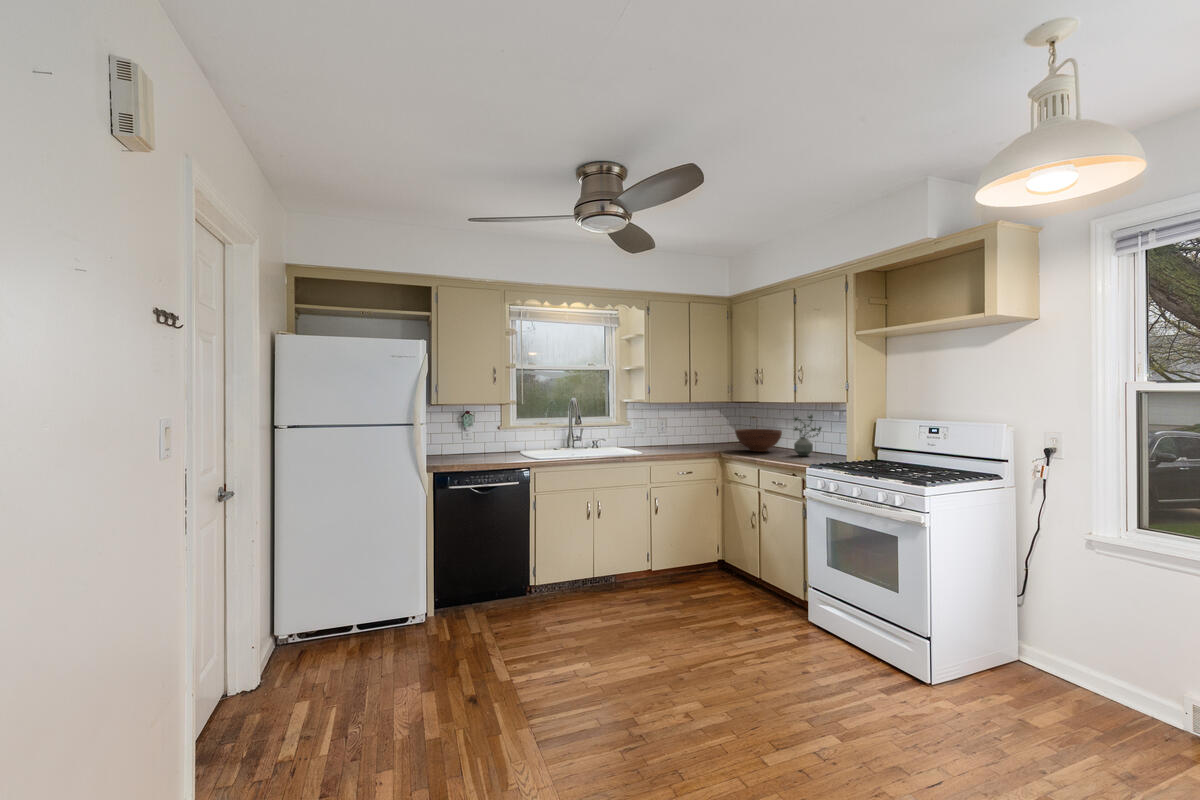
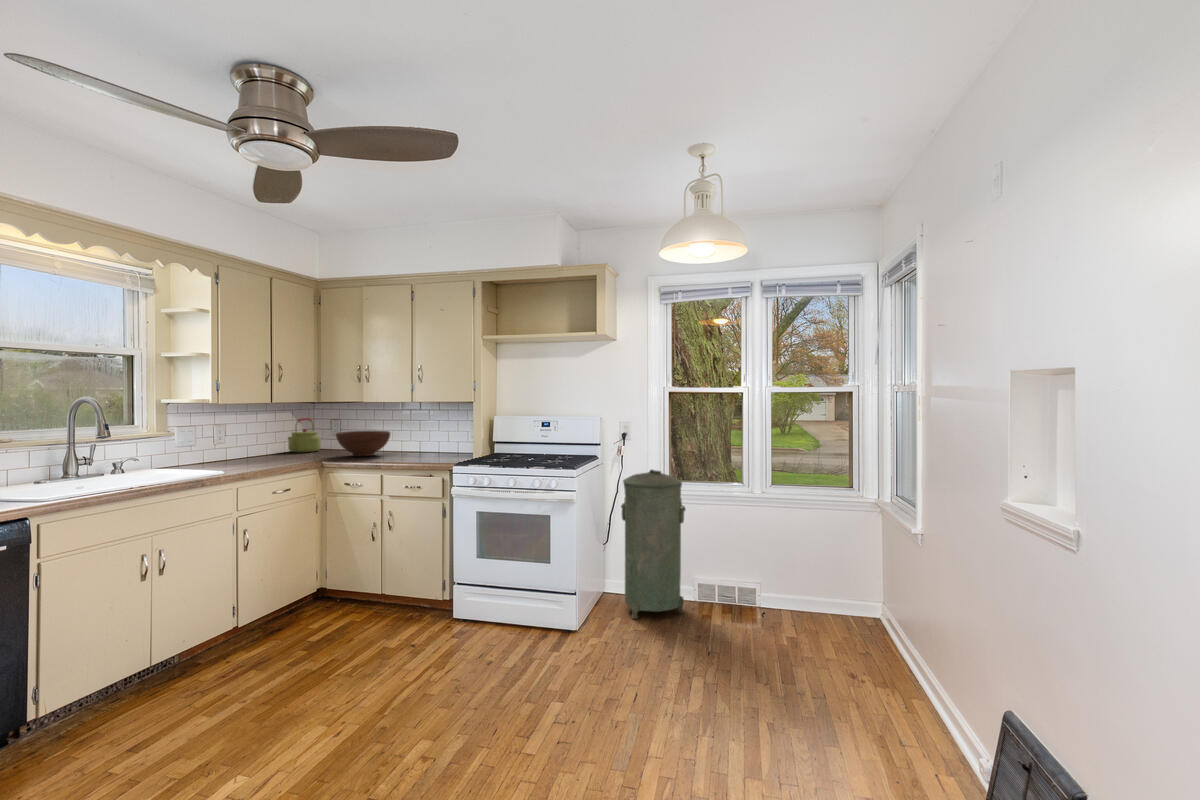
potted plant: present [794,415,821,456] -> none [408,412,436,456]
kettle: none [711,416,738,444] -> present [288,418,321,452]
trash can: none [1027,505,1142,728] -> present [621,470,685,619]

